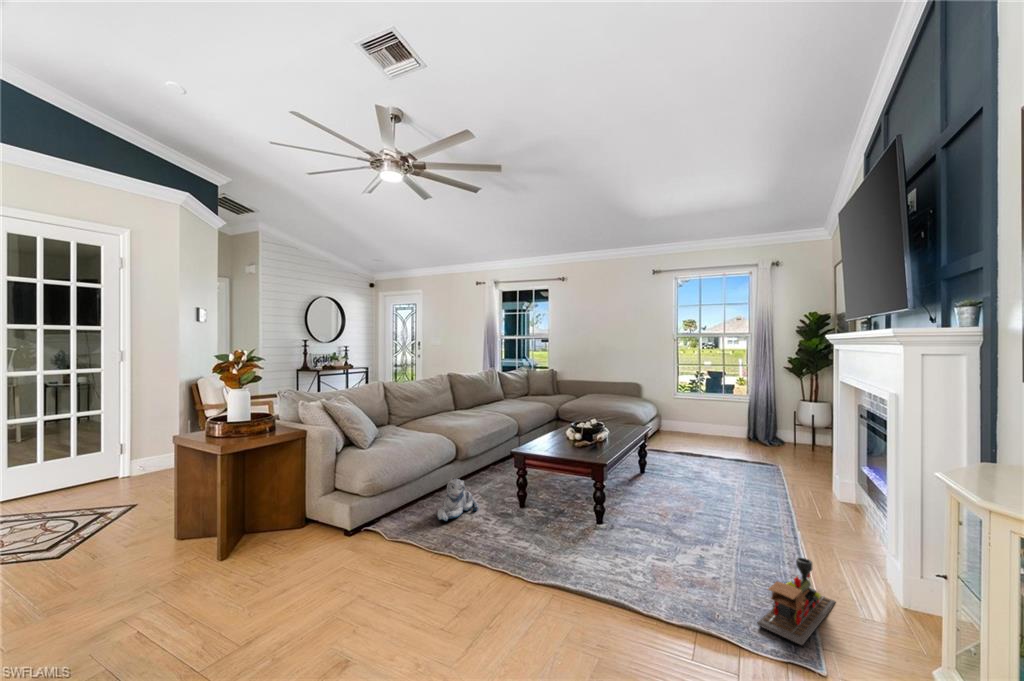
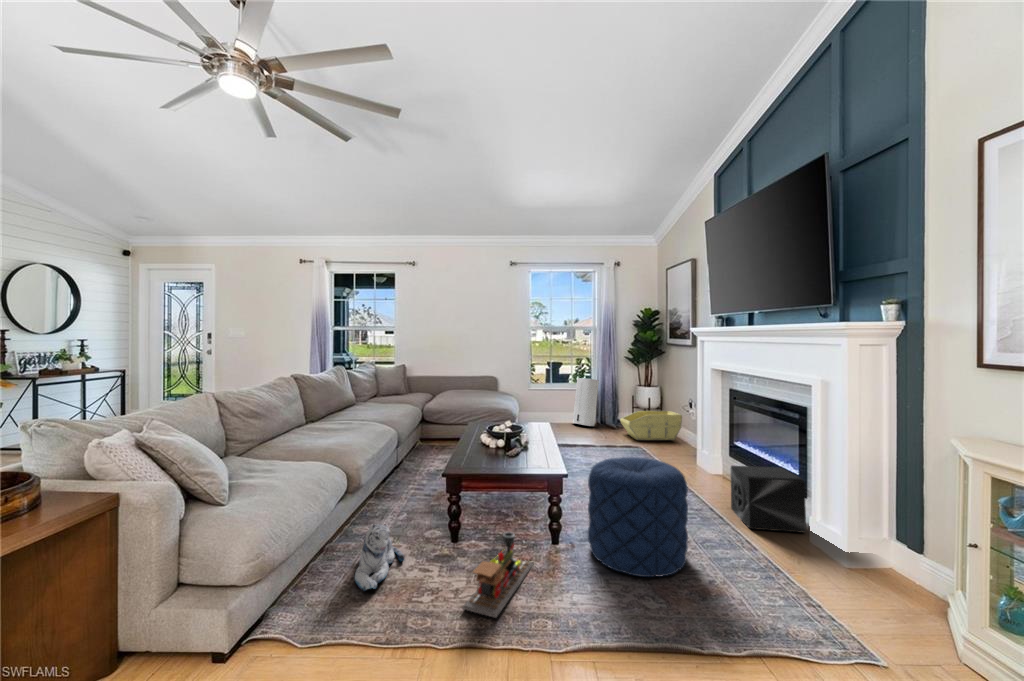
air purifier: none [718,389,750,443] -> present [573,378,599,426]
storage bin: none [769,429,849,467] -> present [620,411,682,440]
pouf: none [623,457,721,569] -> present [588,457,688,577]
speaker: none [829,489,911,578] -> present [731,466,806,533]
toy train: present [757,557,835,645] -> present [463,532,533,618]

